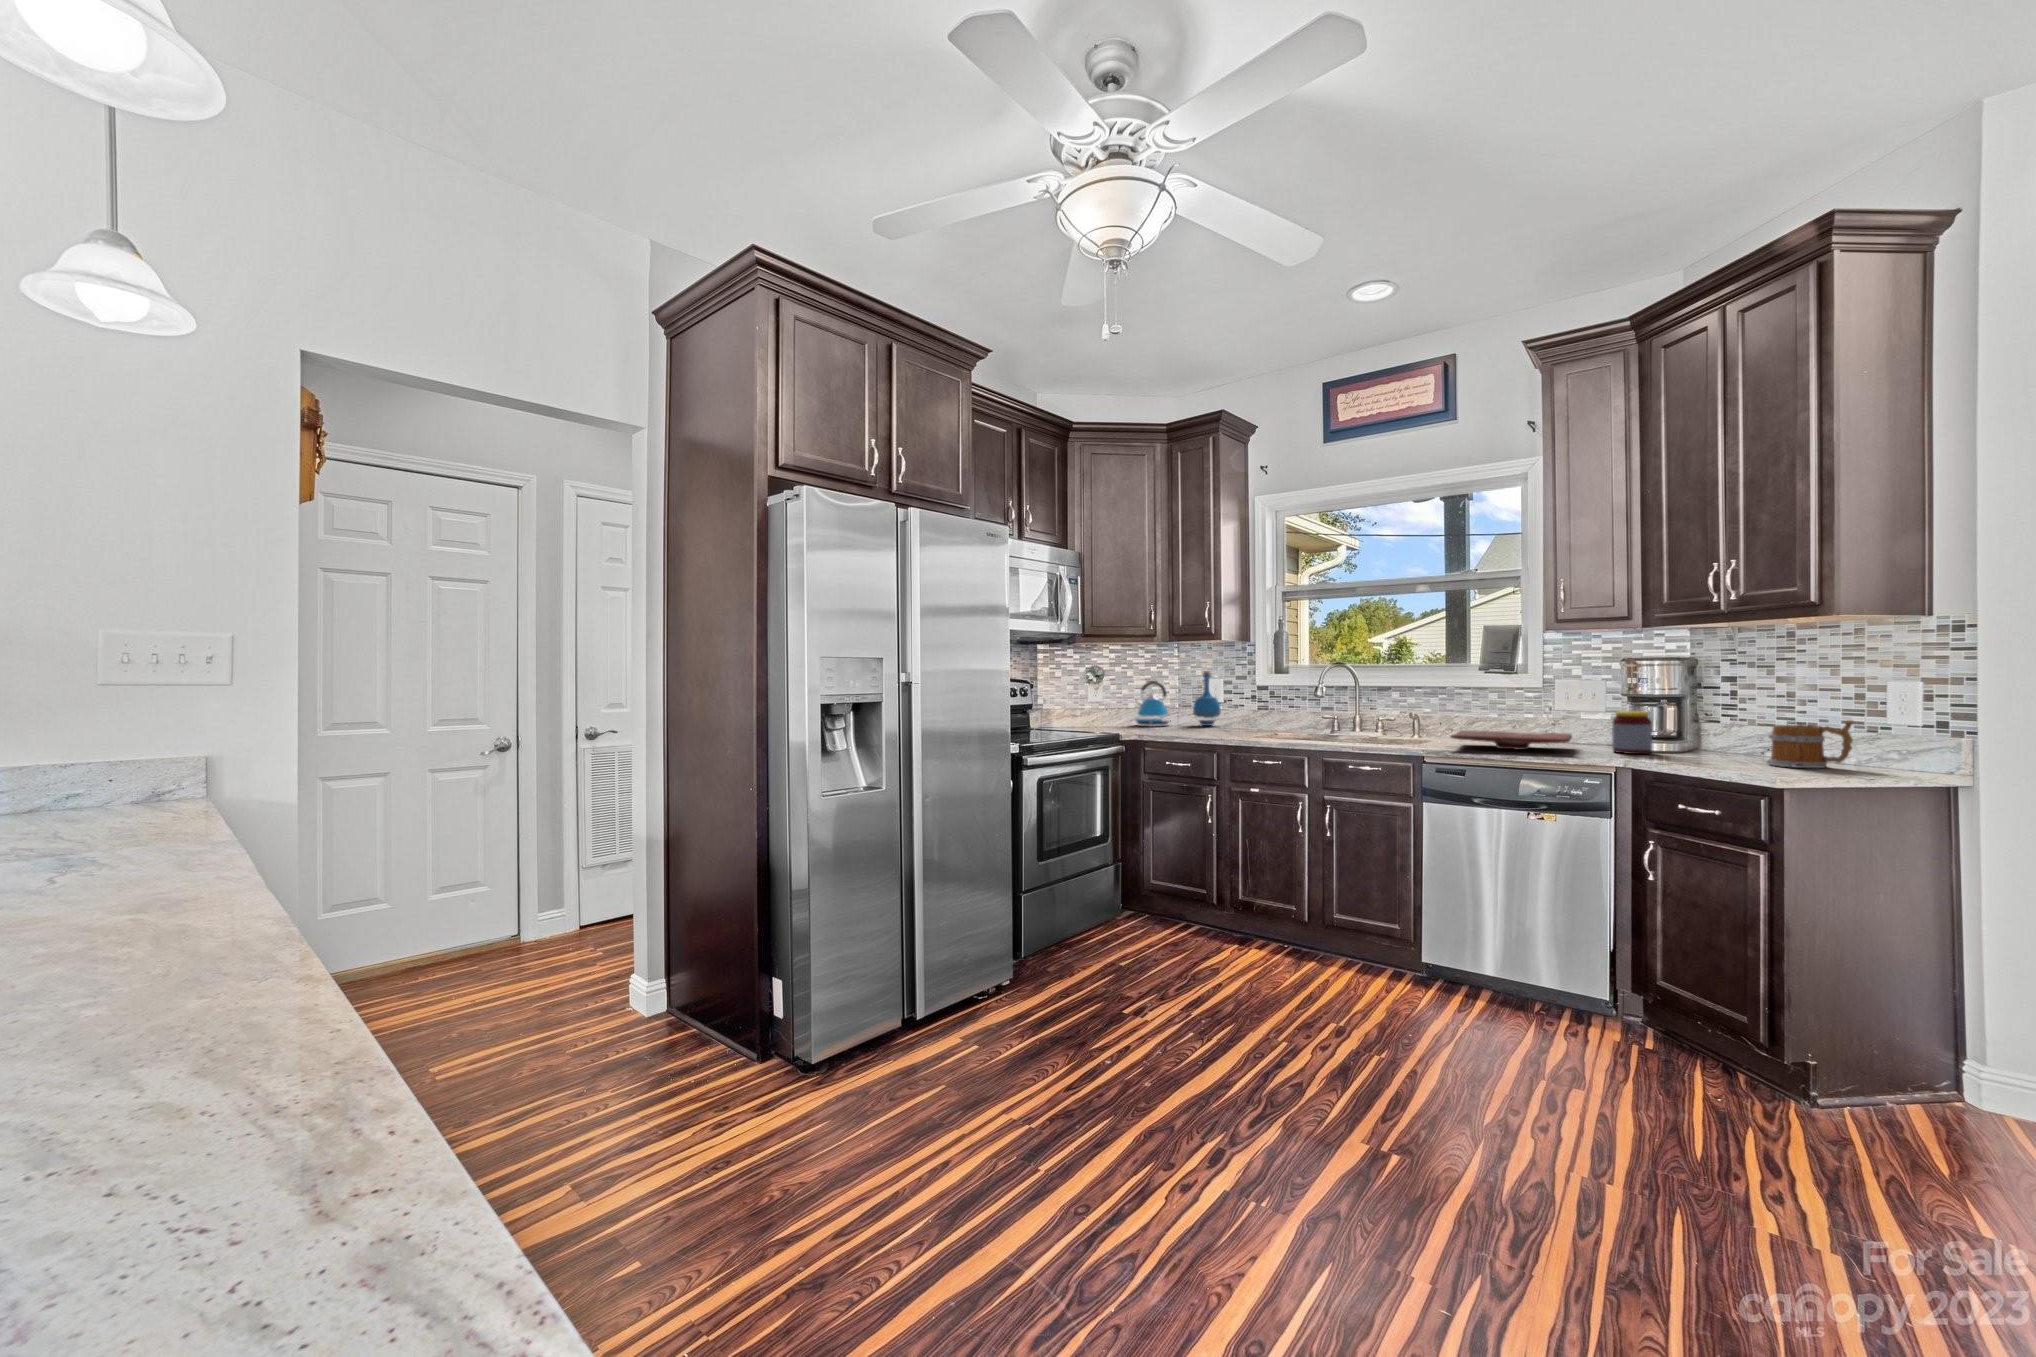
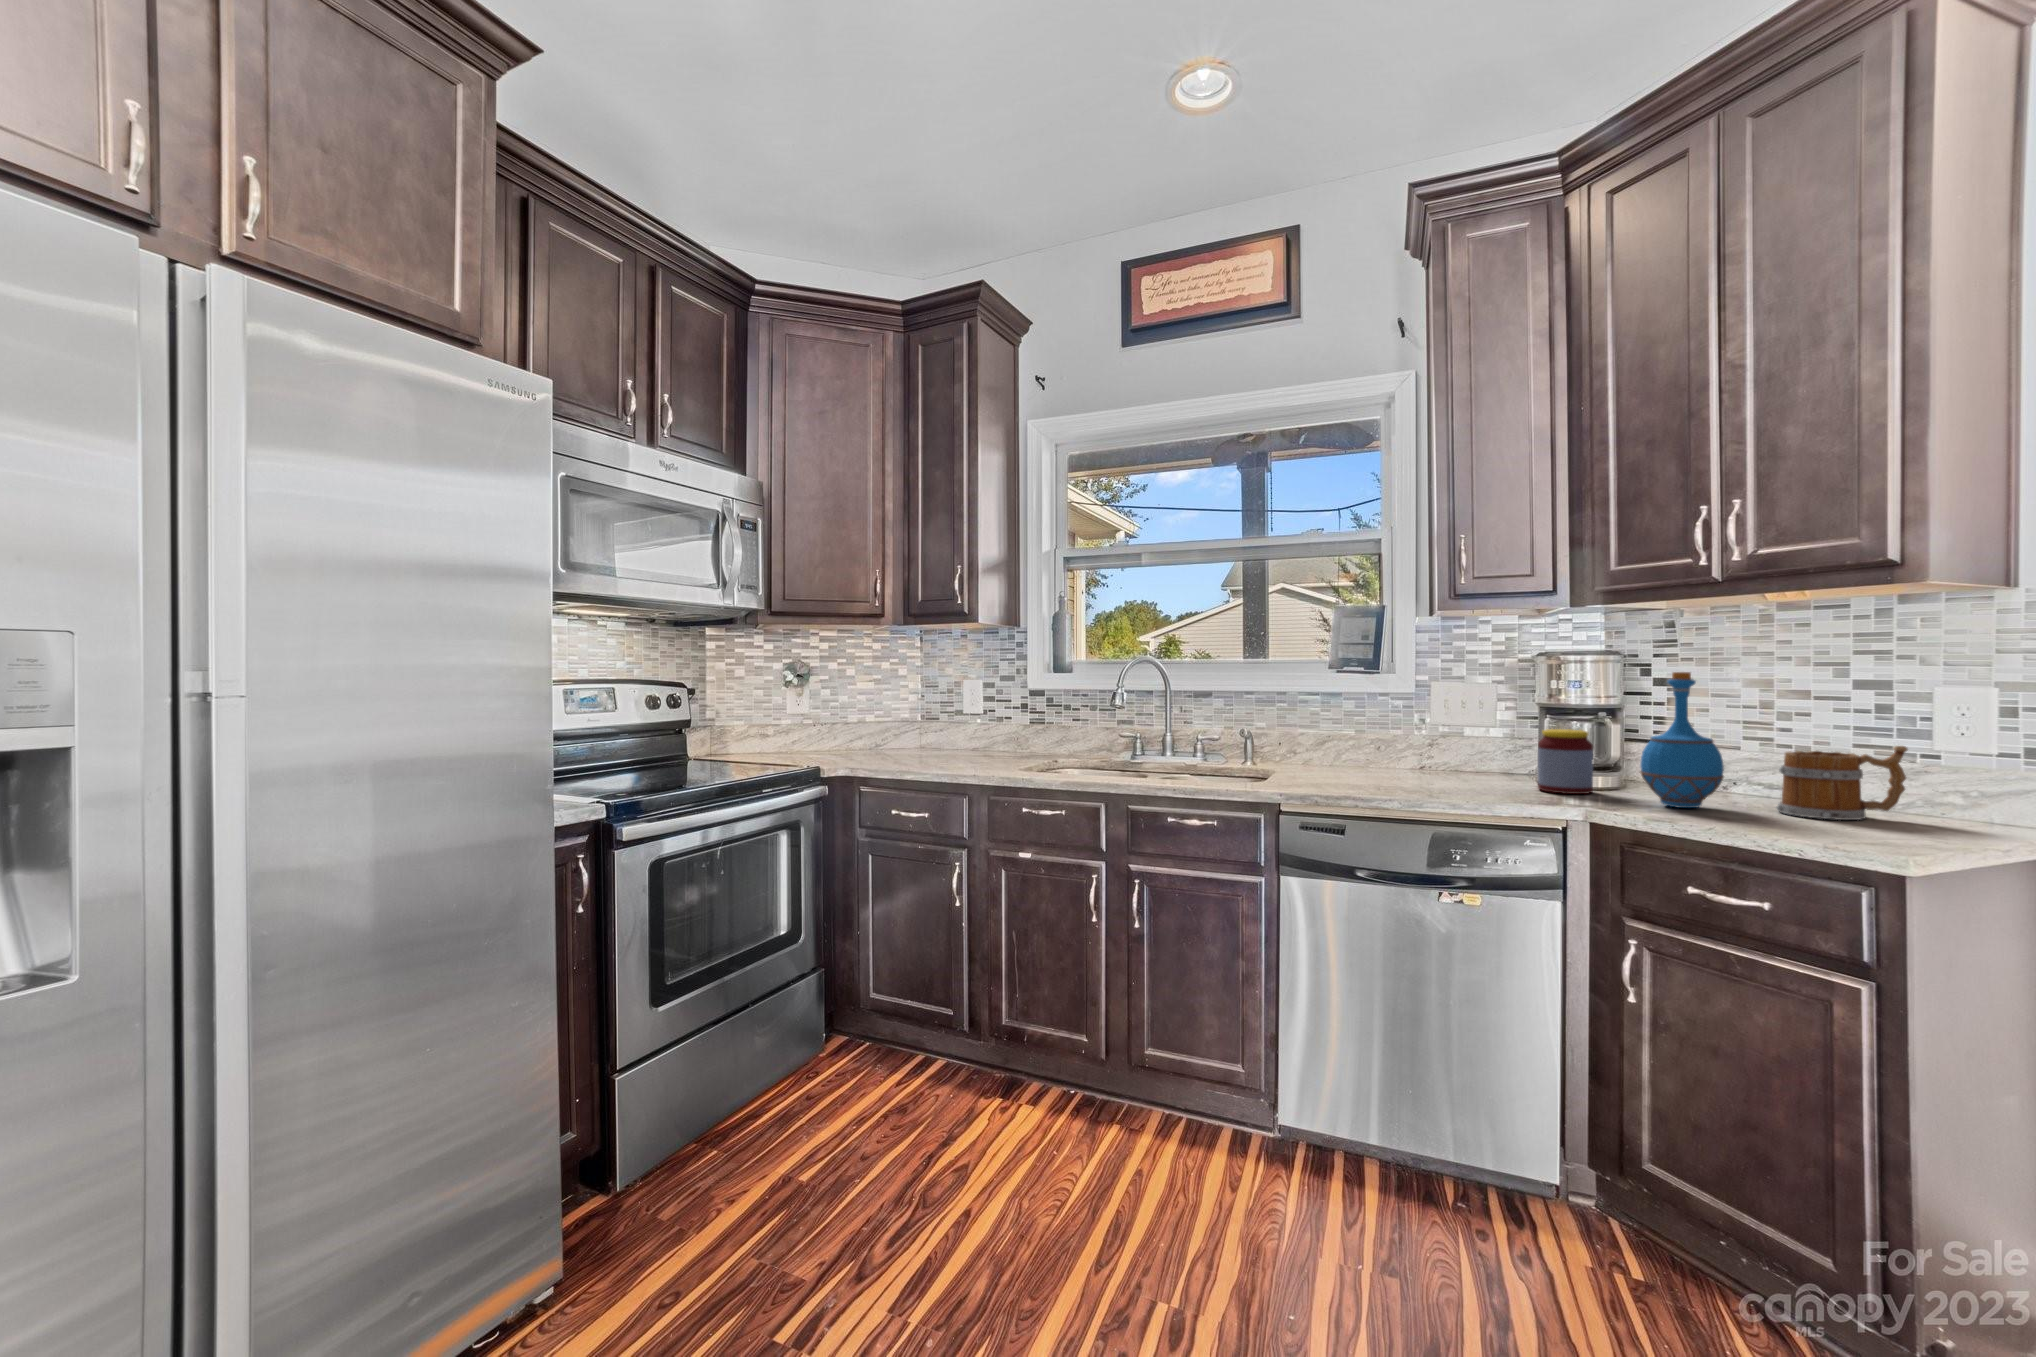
bottle: present [1193,671,1221,726] -> present [1640,672,1724,808]
kettle: present [1136,681,1171,726] -> none [854,683,912,751]
cutting board: present [1450,730,1572,750] -> none [1318,758,1493,789]

